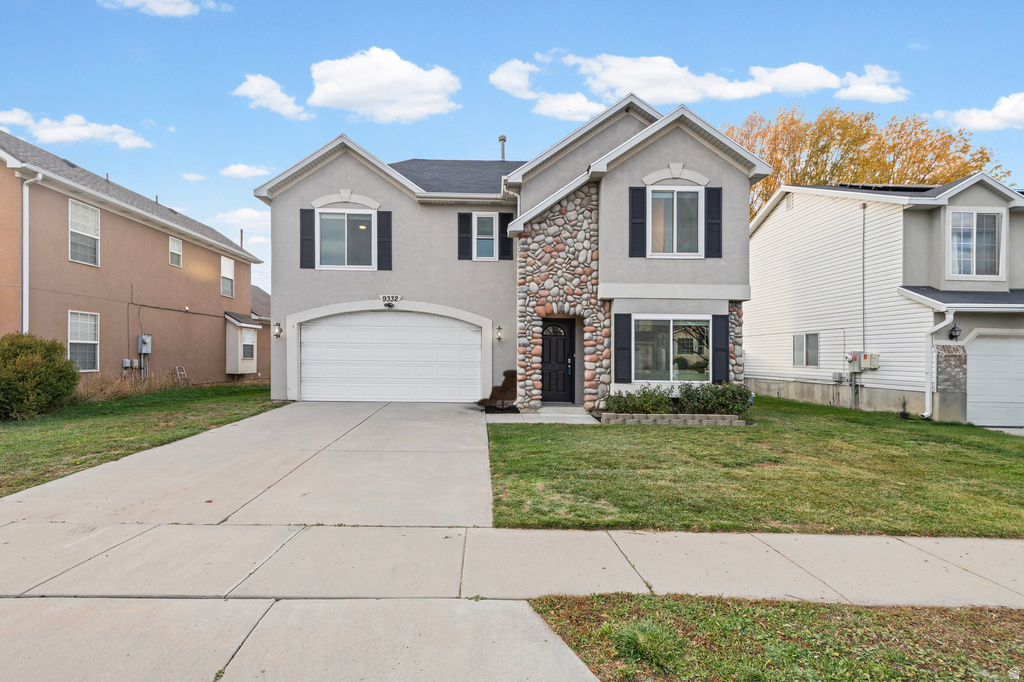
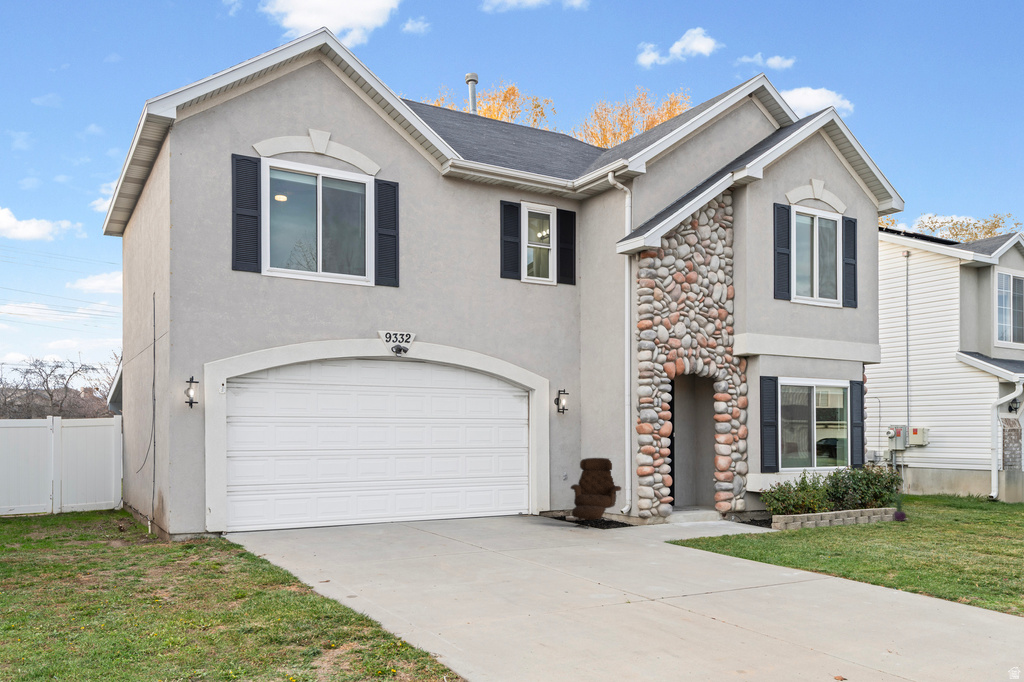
decorative plant: present [899,397,909,418] -> present [892,491,906,521]

